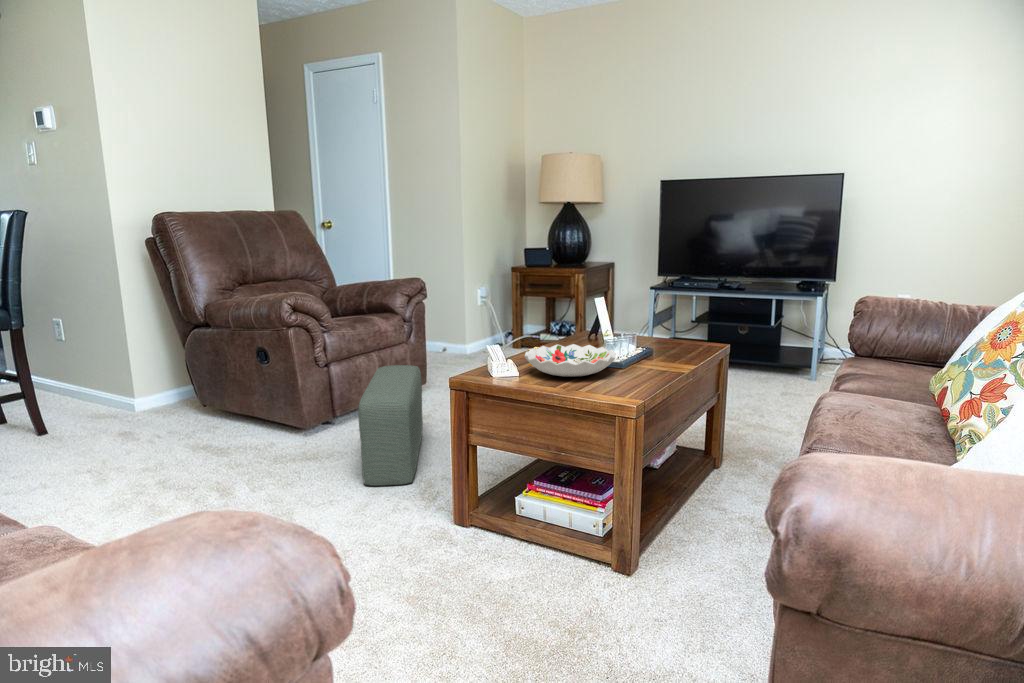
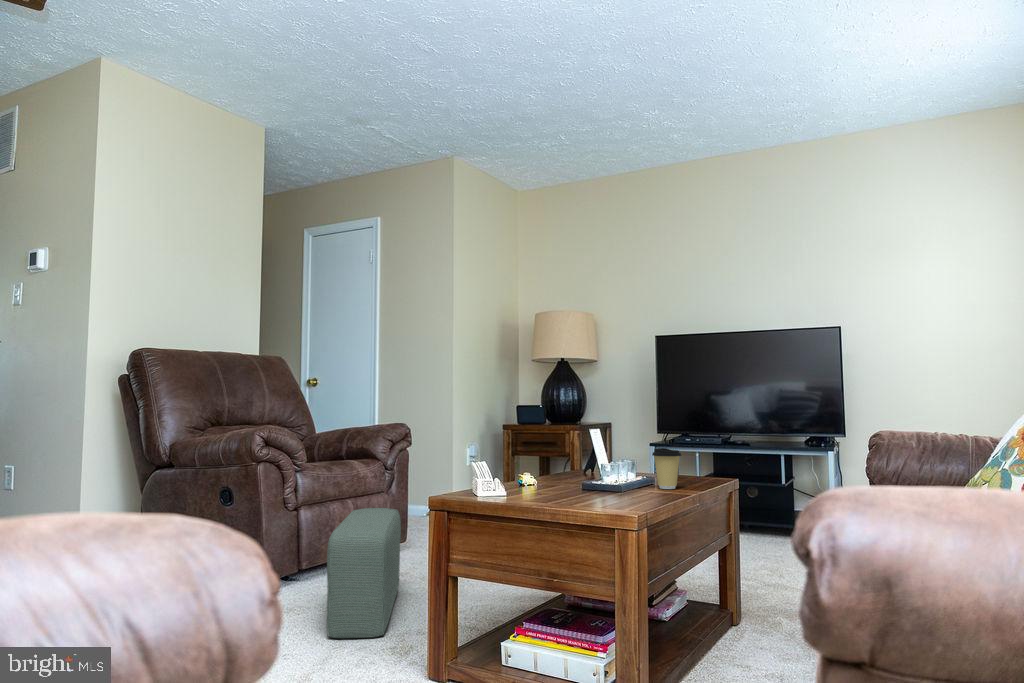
coffee cup: none [651,322,679,360] -> present [652,448,682,489]
decorative bowl: present [525,344,616,377] -> none [514,467,614,497]

